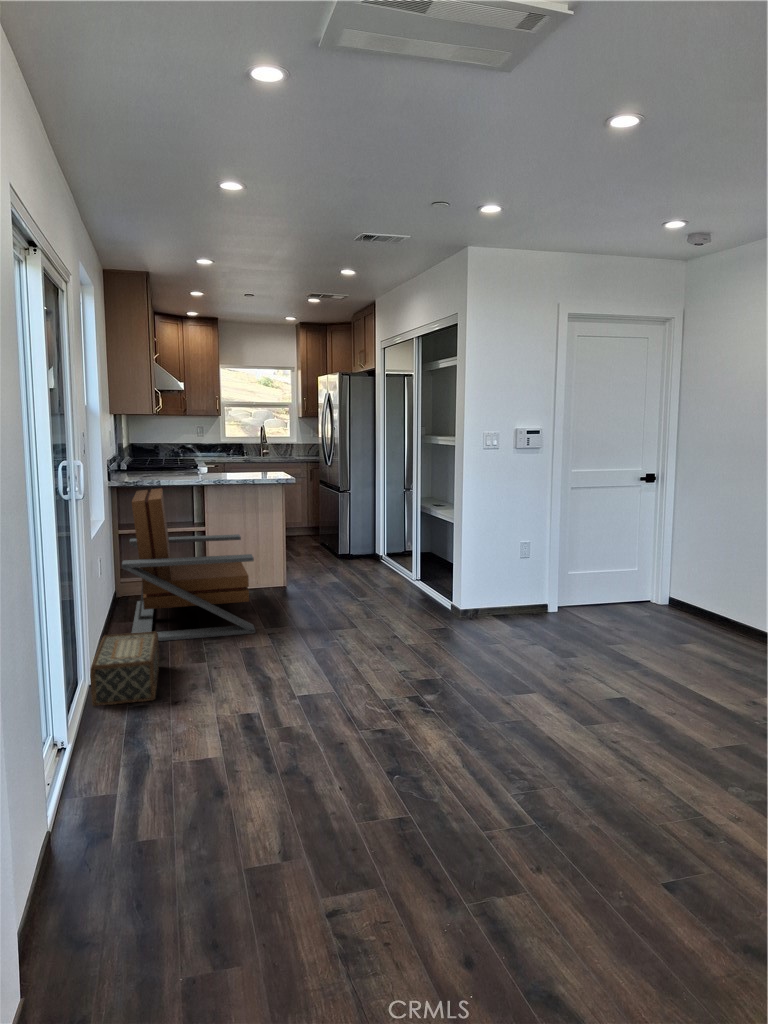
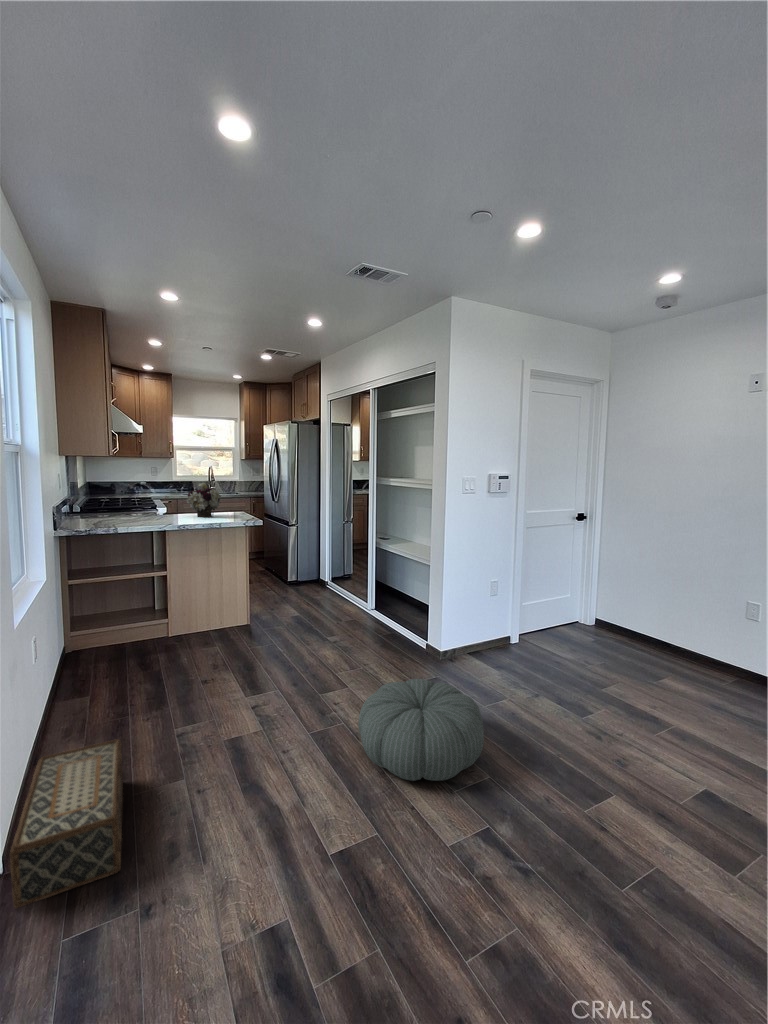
flower arrangement: none [224,441,260,476] -> present [186,483,221,517]
lounge chair: present [122,488,255,641] -> none [69,537,237,737]
pouf: none [343,615,454,684] -> present [358,679,484,781]

